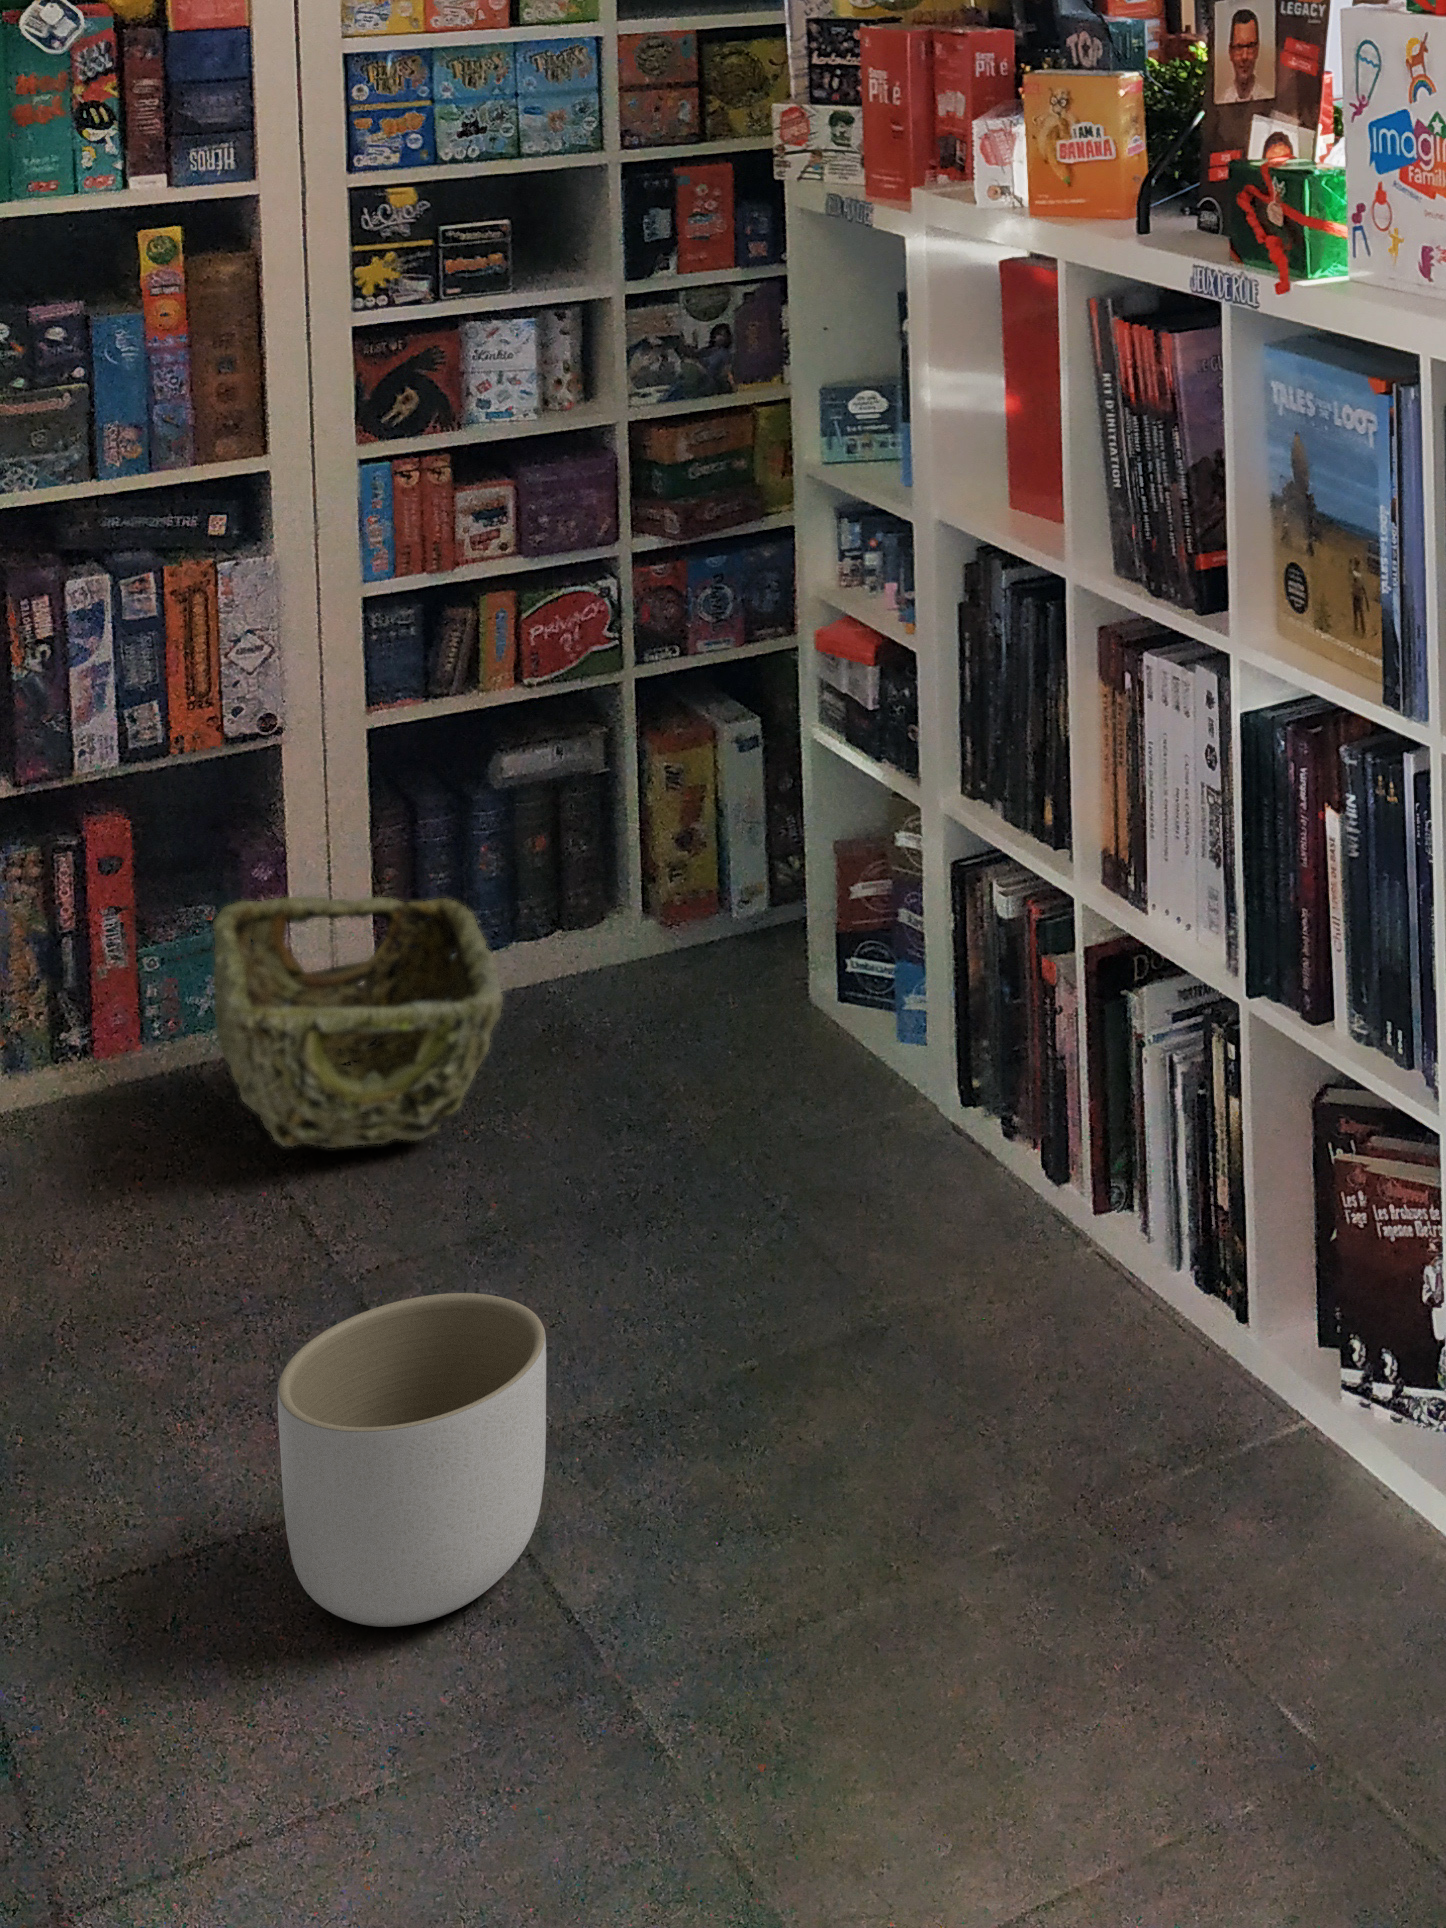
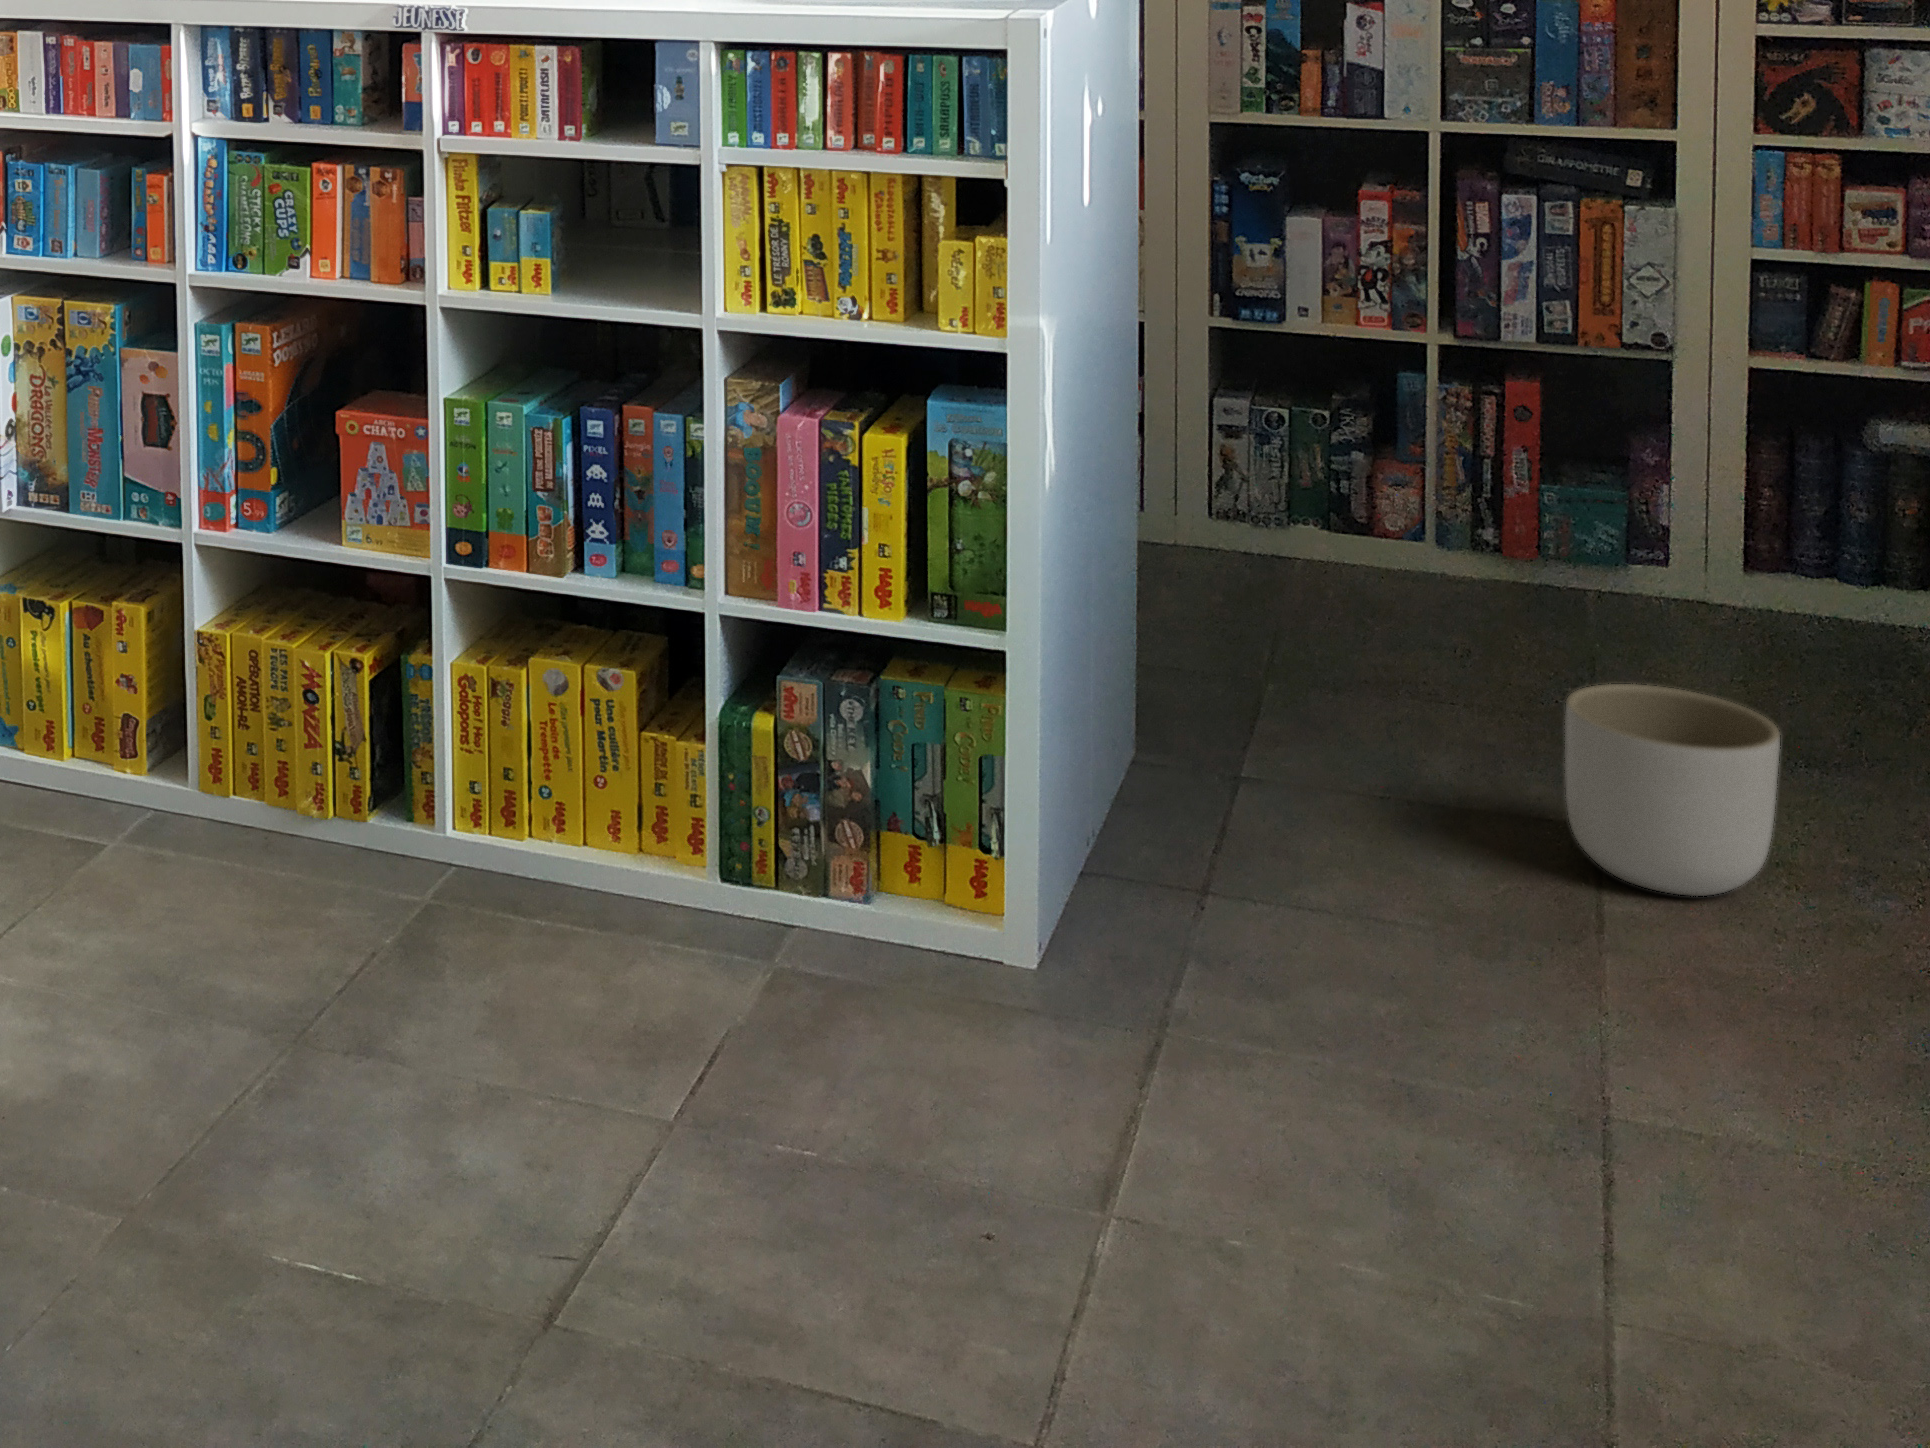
woven basket: present [213,897,503,1148] -> none [1593,467,1834,671]

